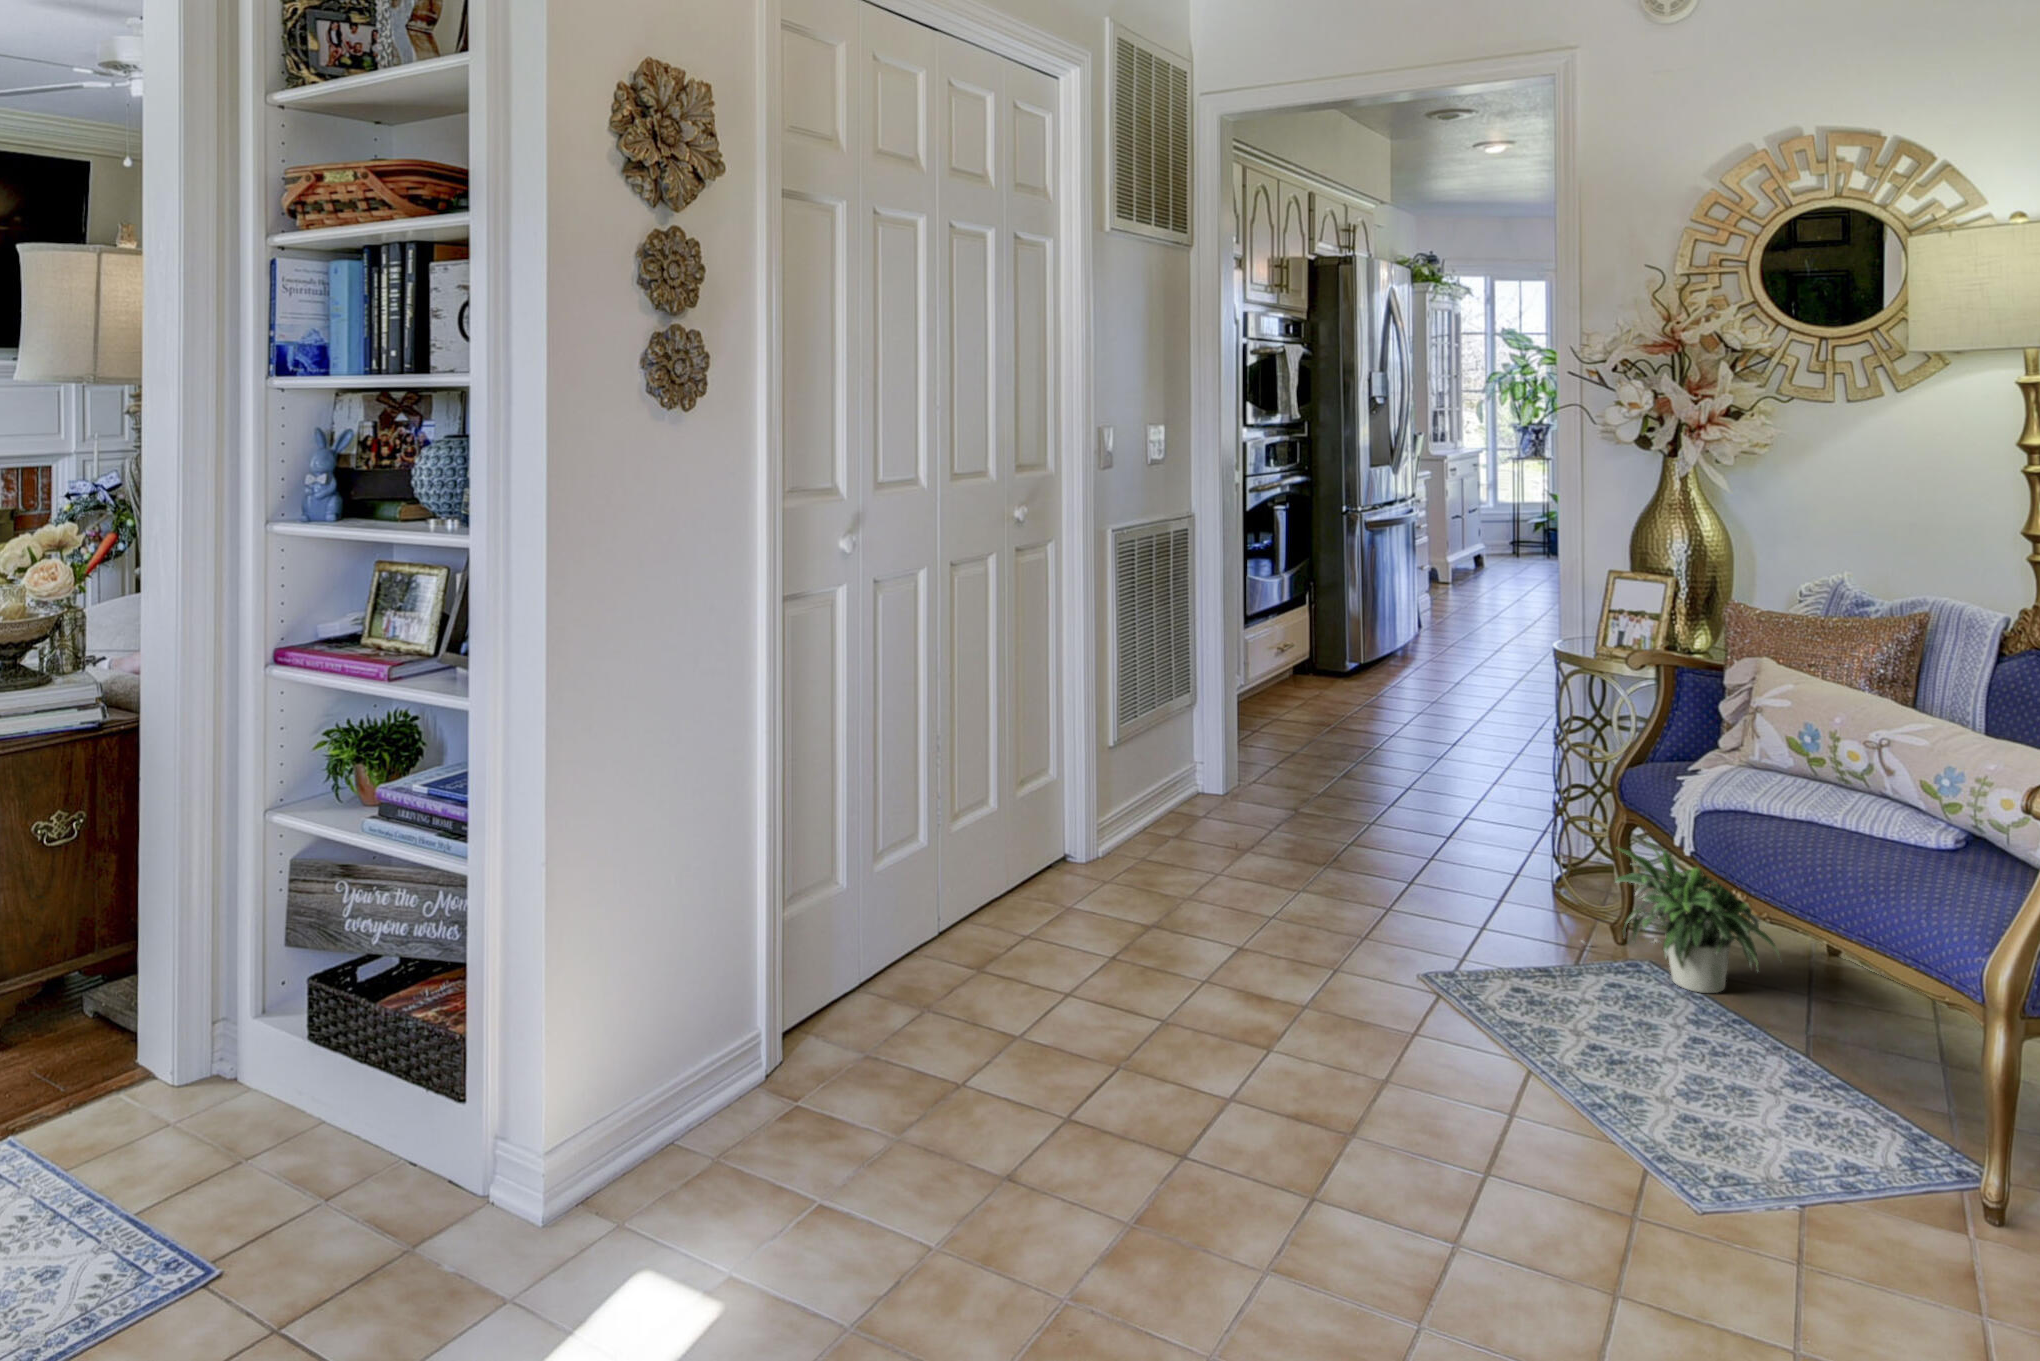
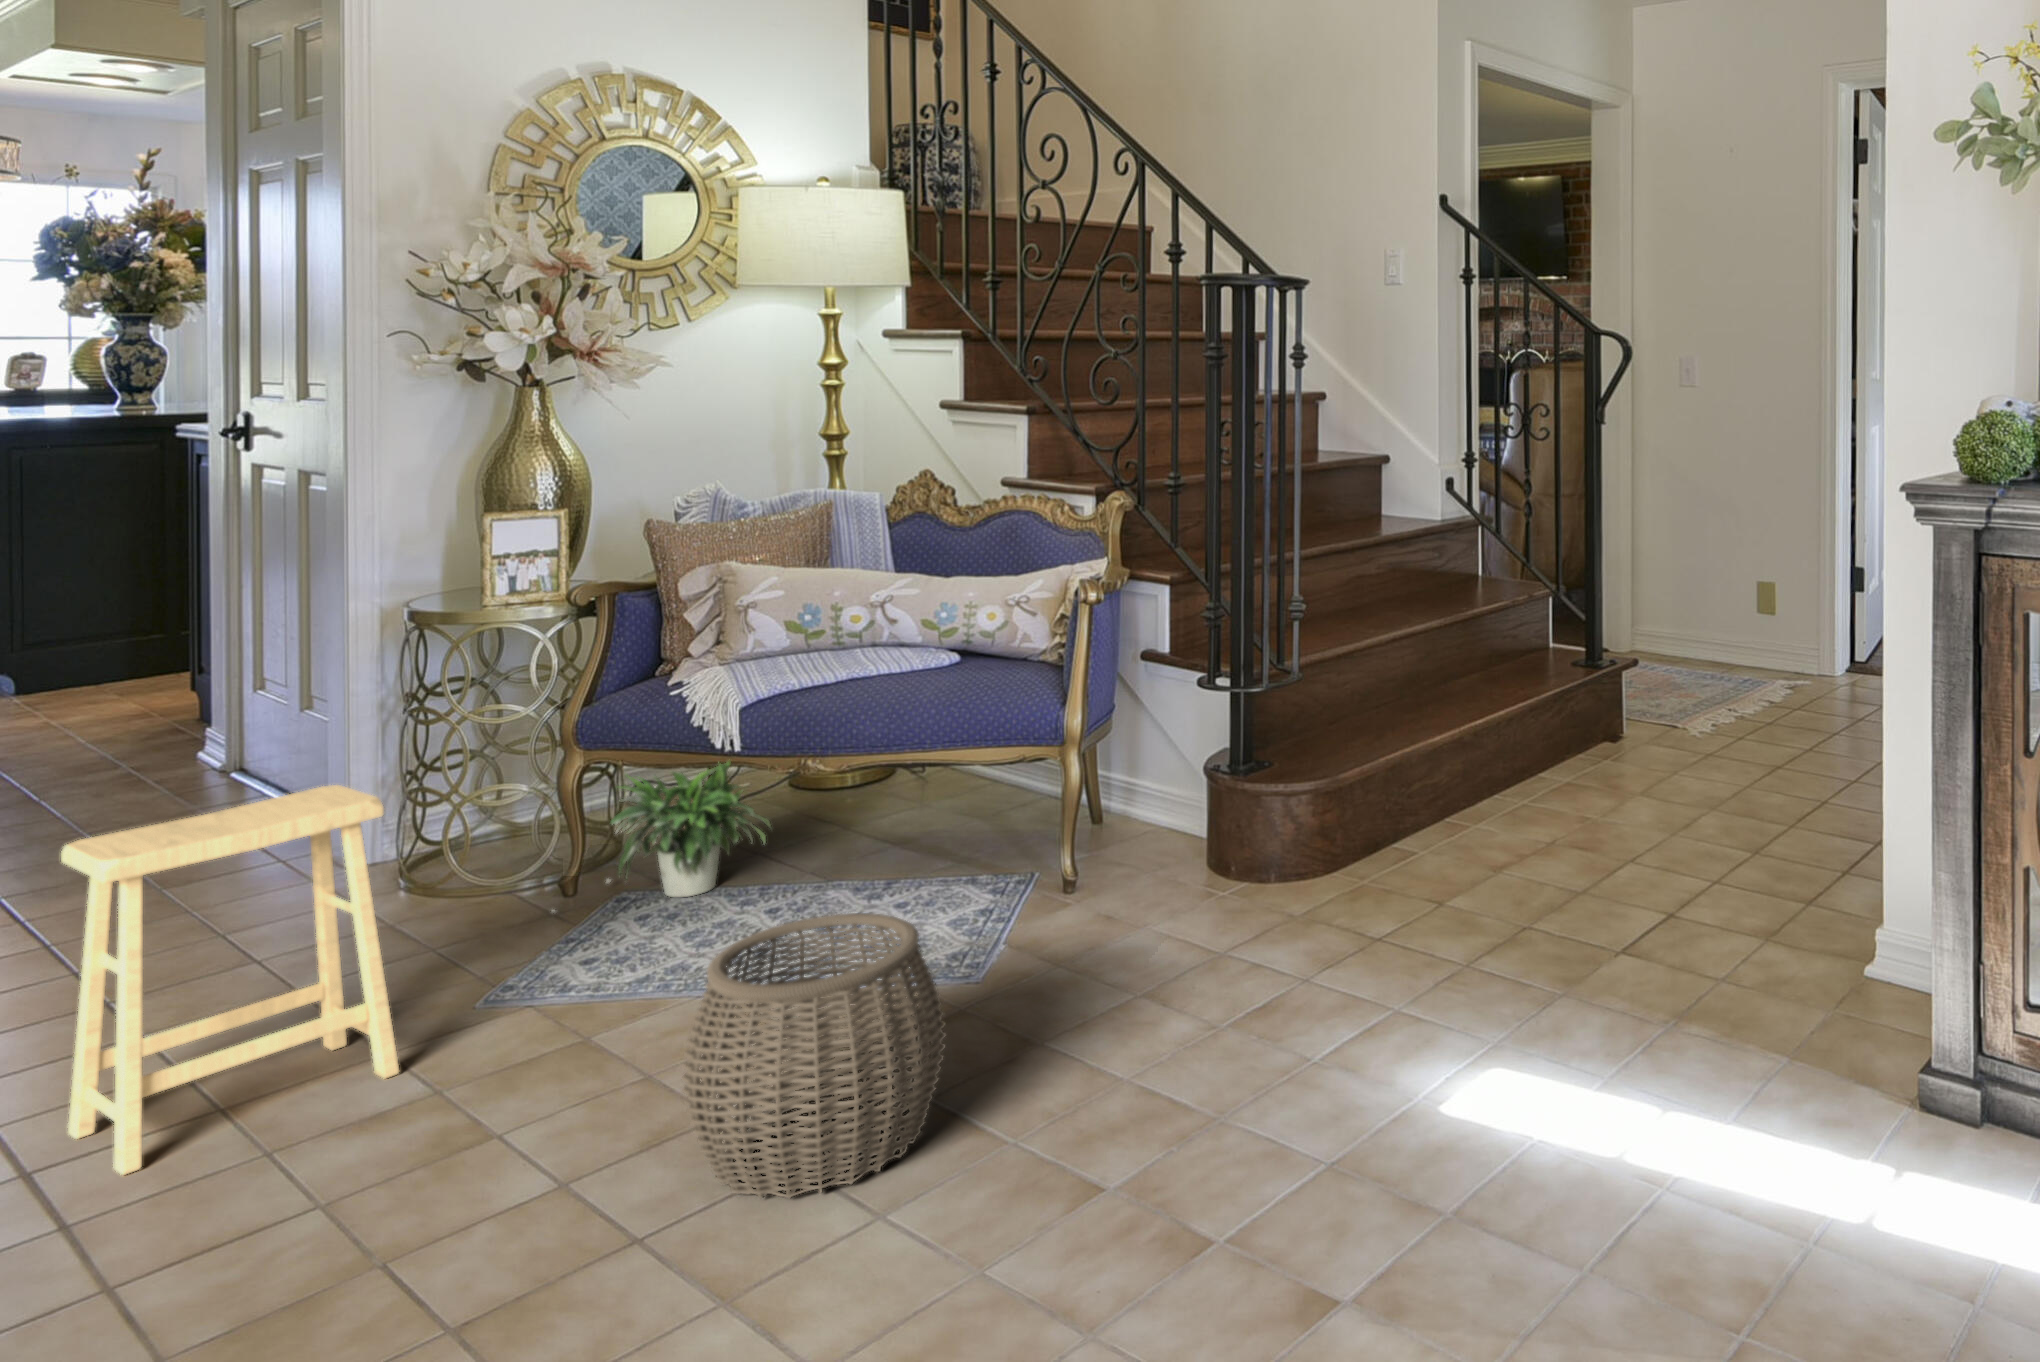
footstool: none [1157,737,1339,990] -> present [61,785,399,1175]
woven basket: none [1212,988,1445,1269] -> present [682,913,946,1198]

